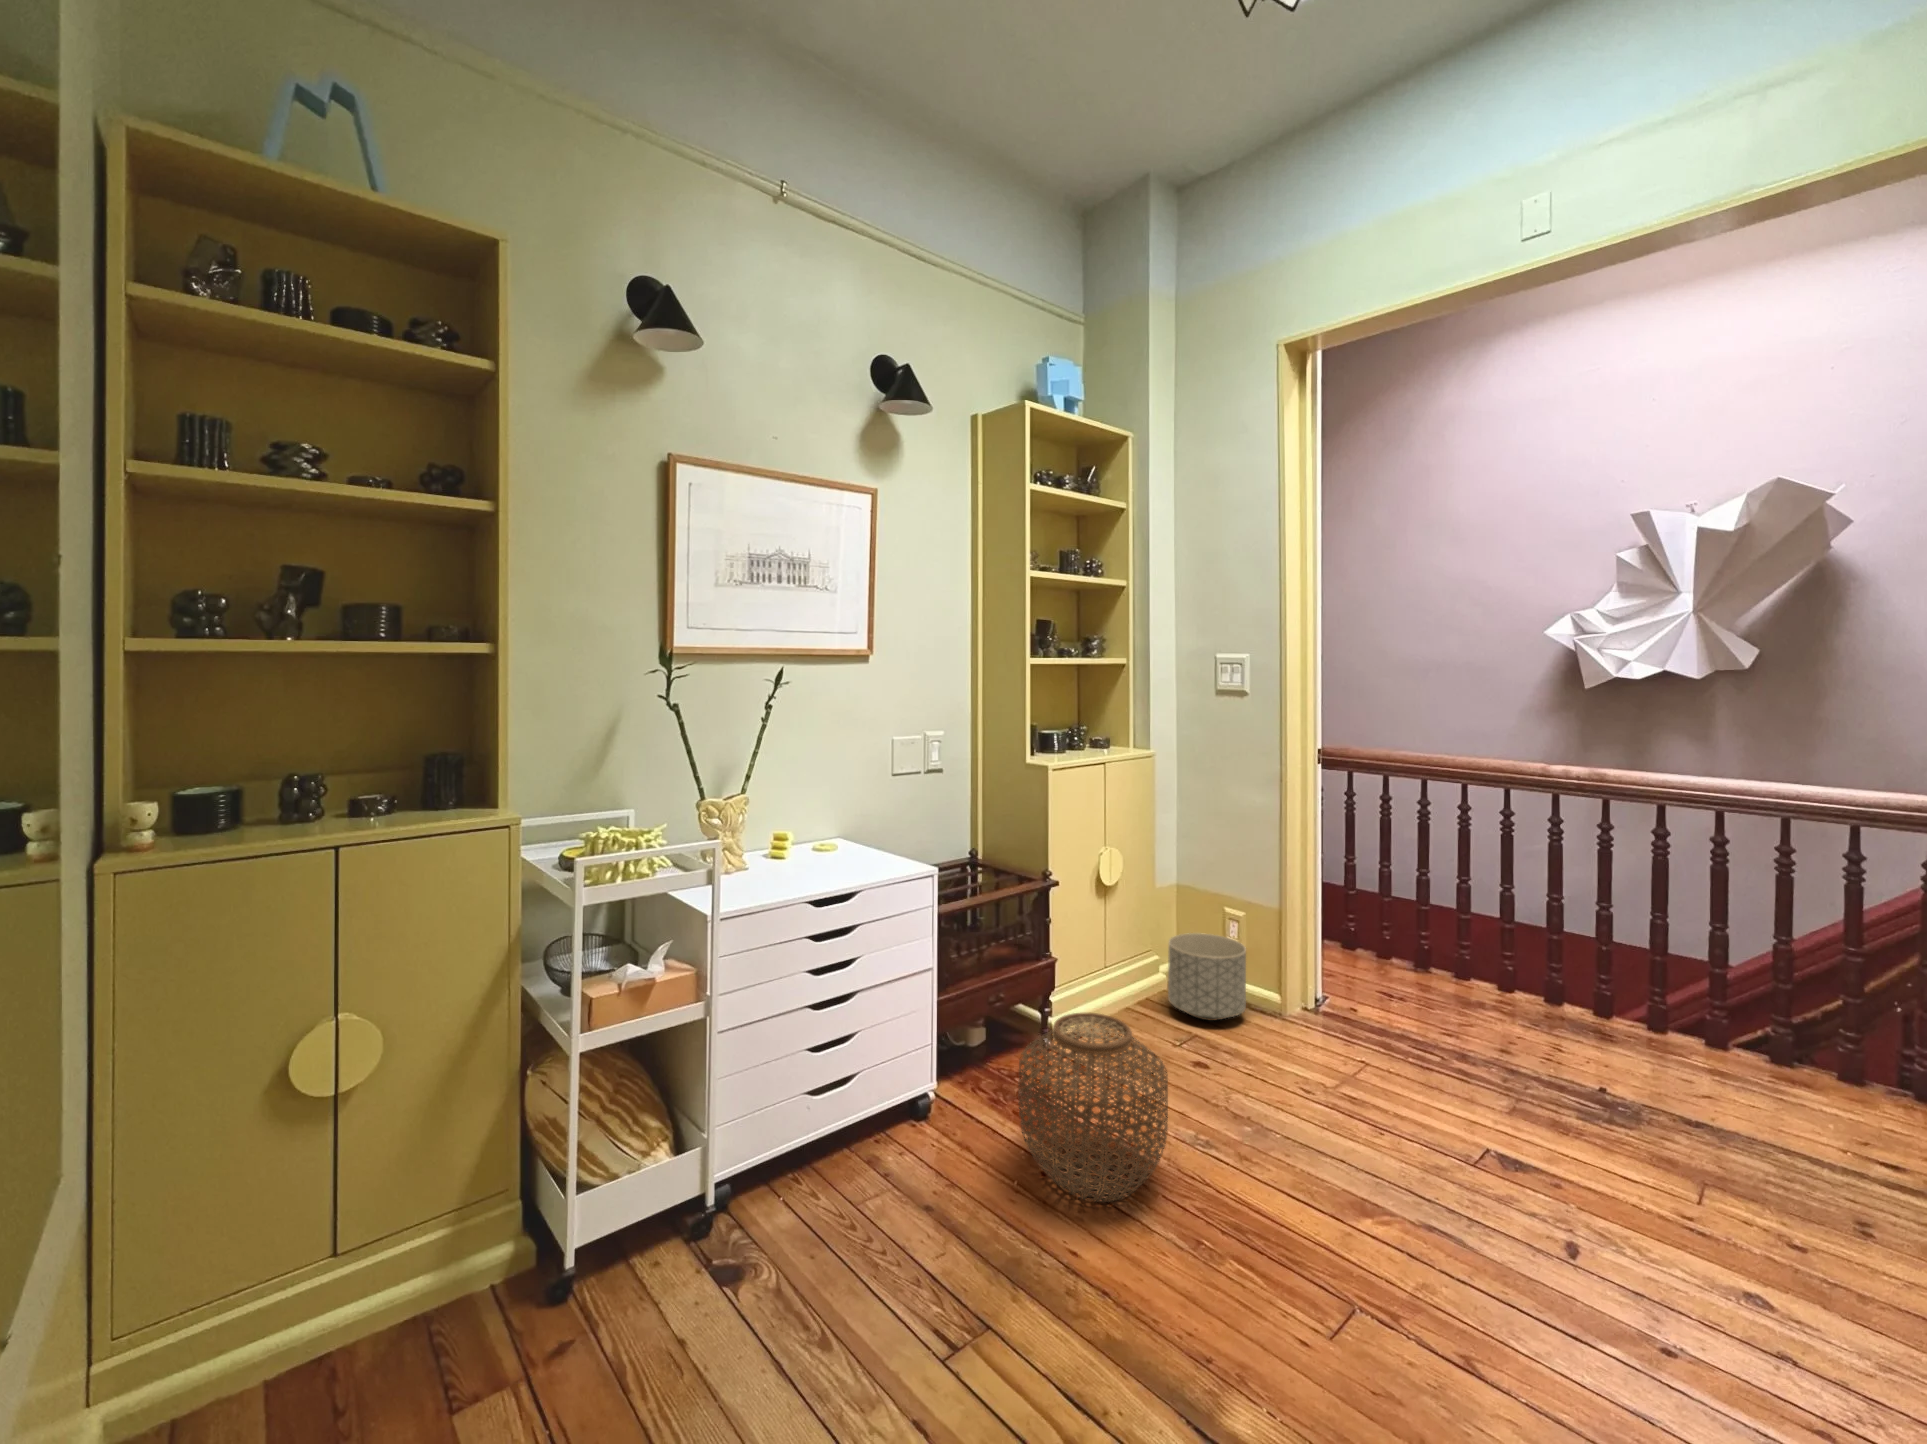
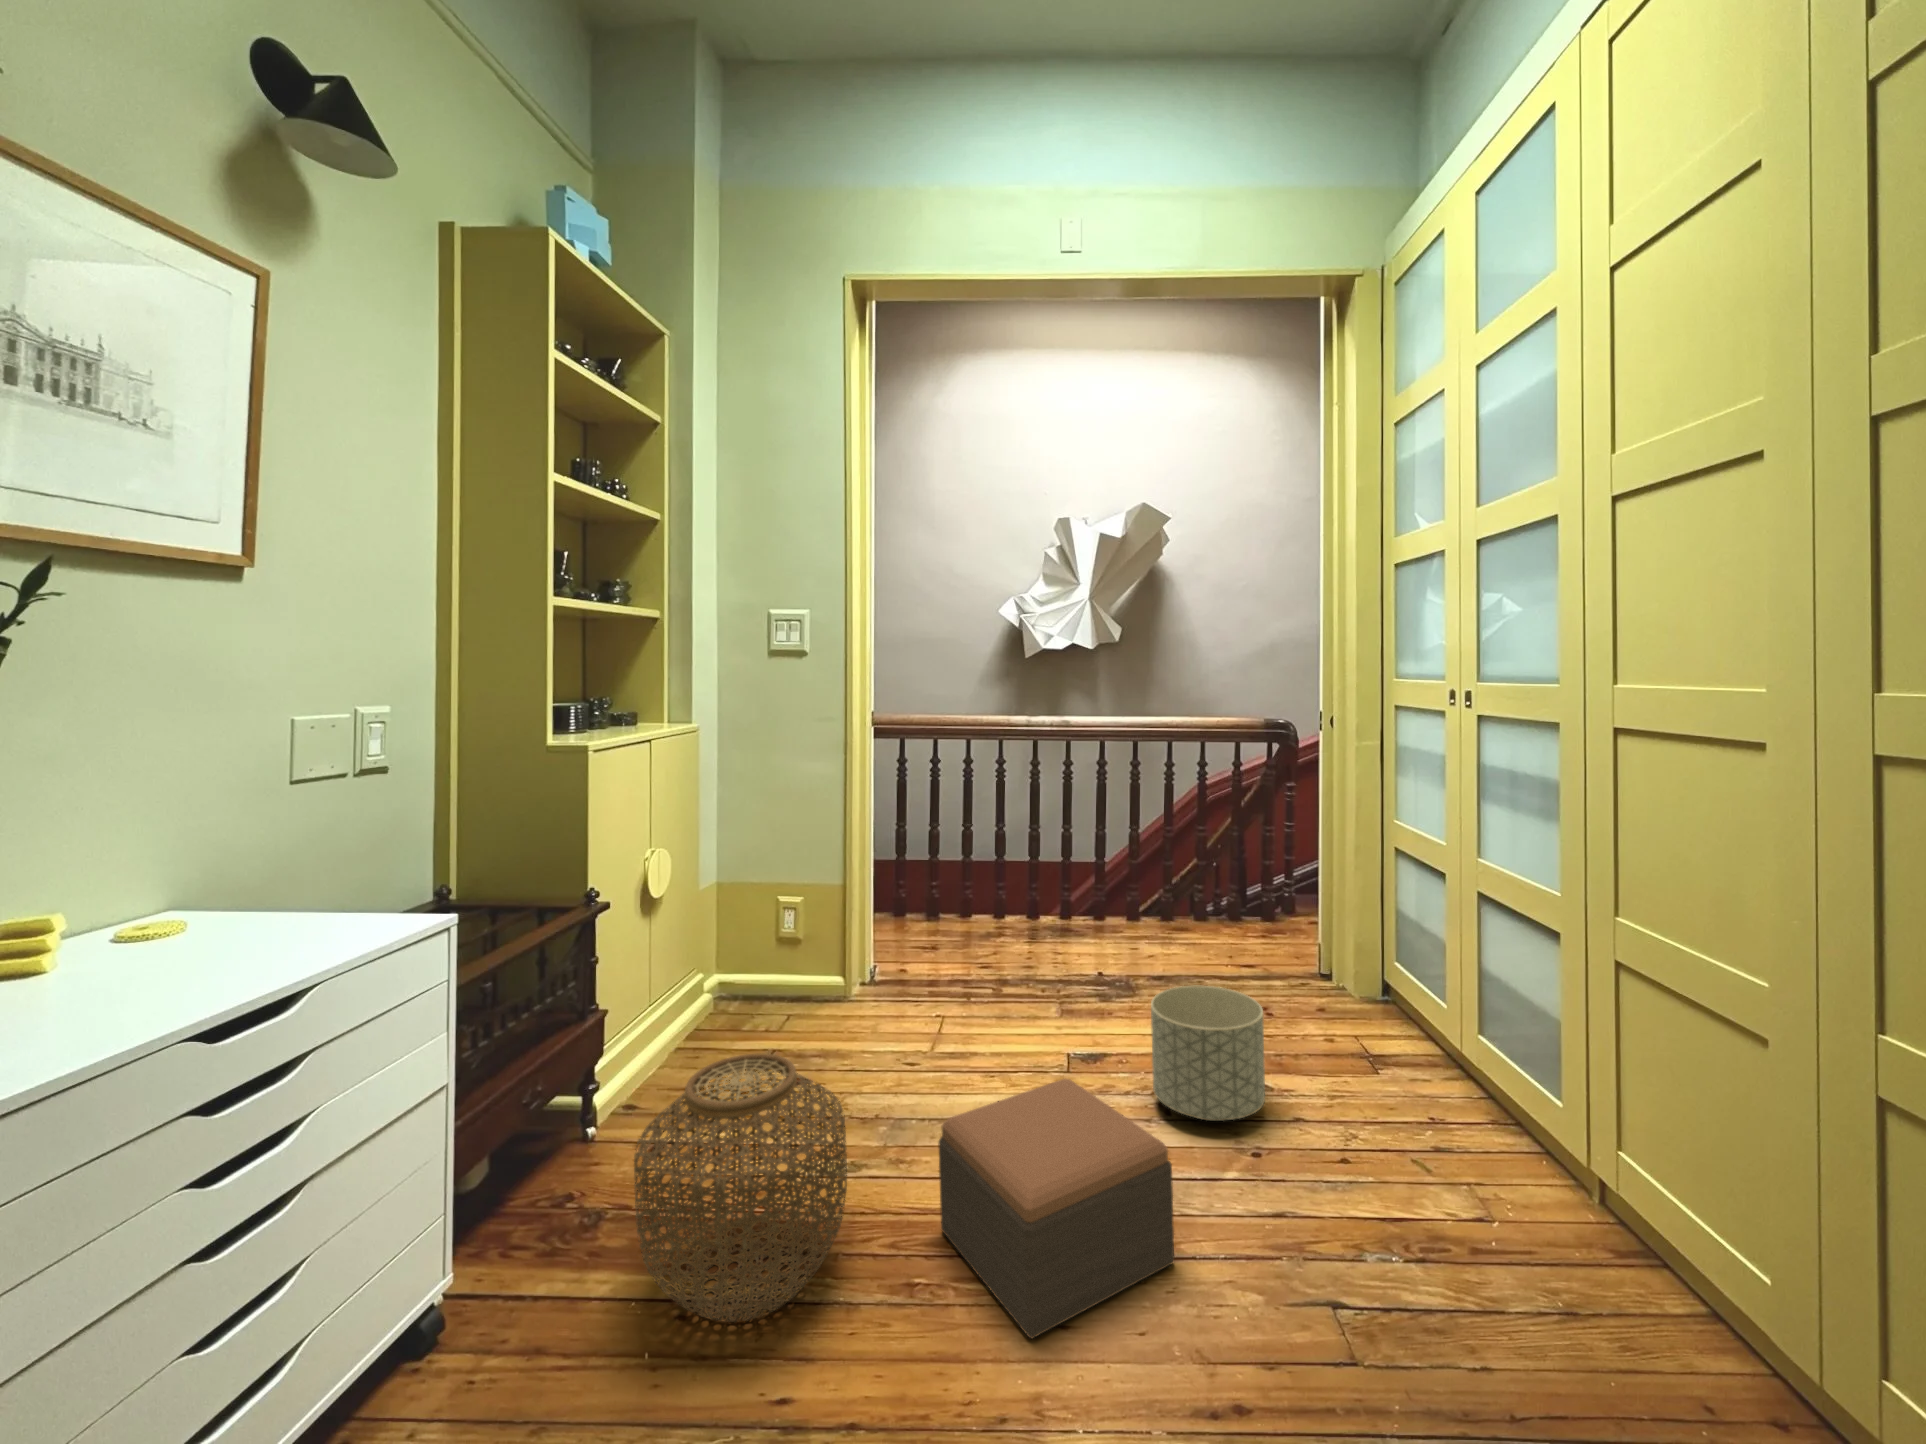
planter: present [1168,933,1246,1021] -> present [1151,986,1265,1121]
footstool: none [1247,1128,1459,1363] -> present [938,1078,1174,1338]

